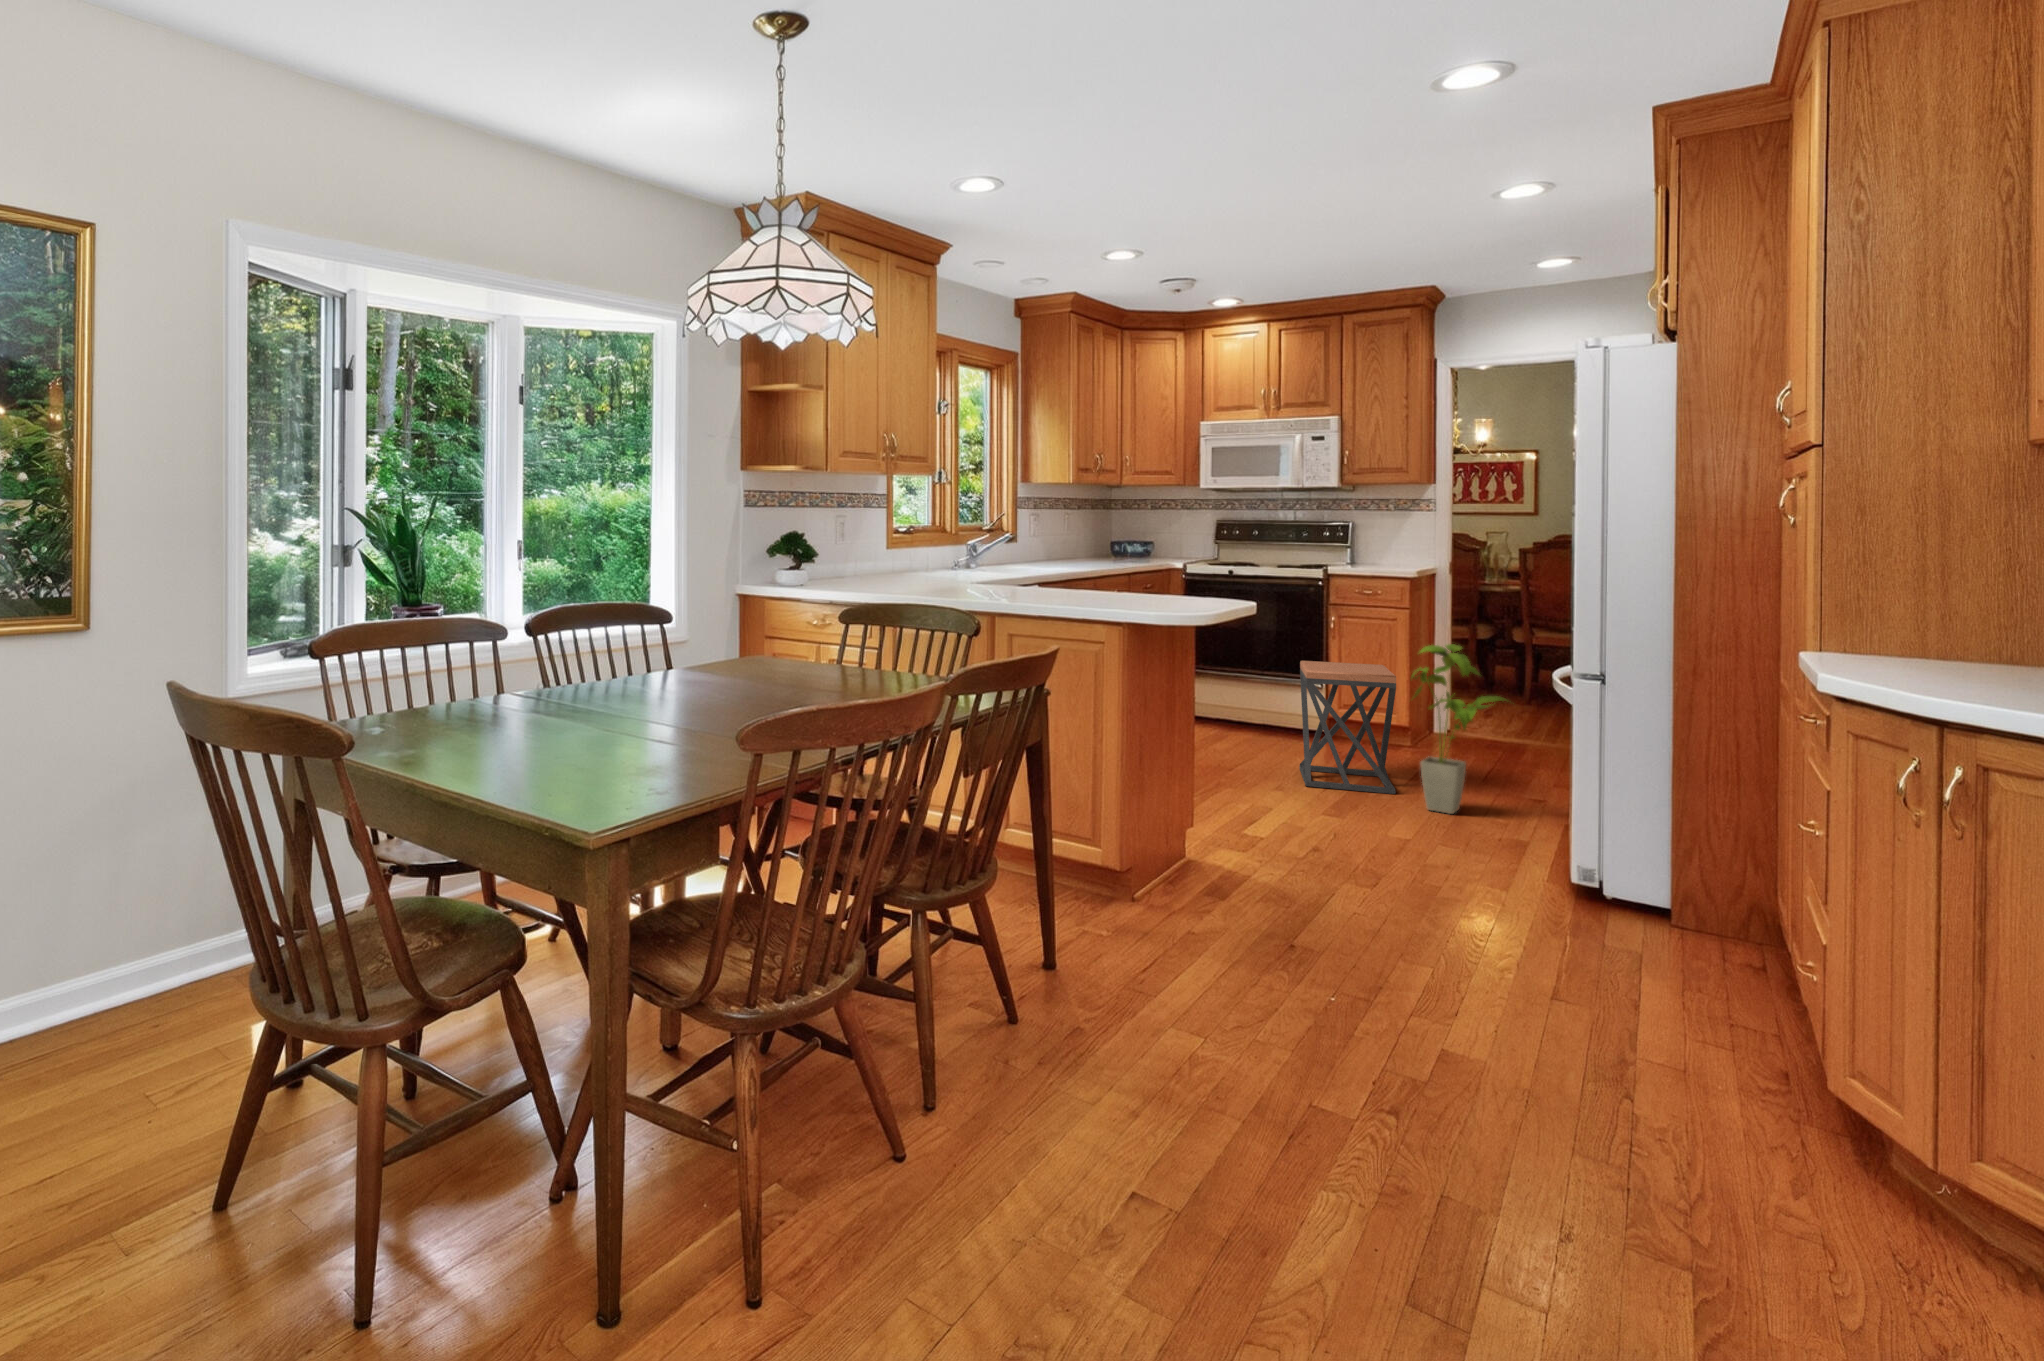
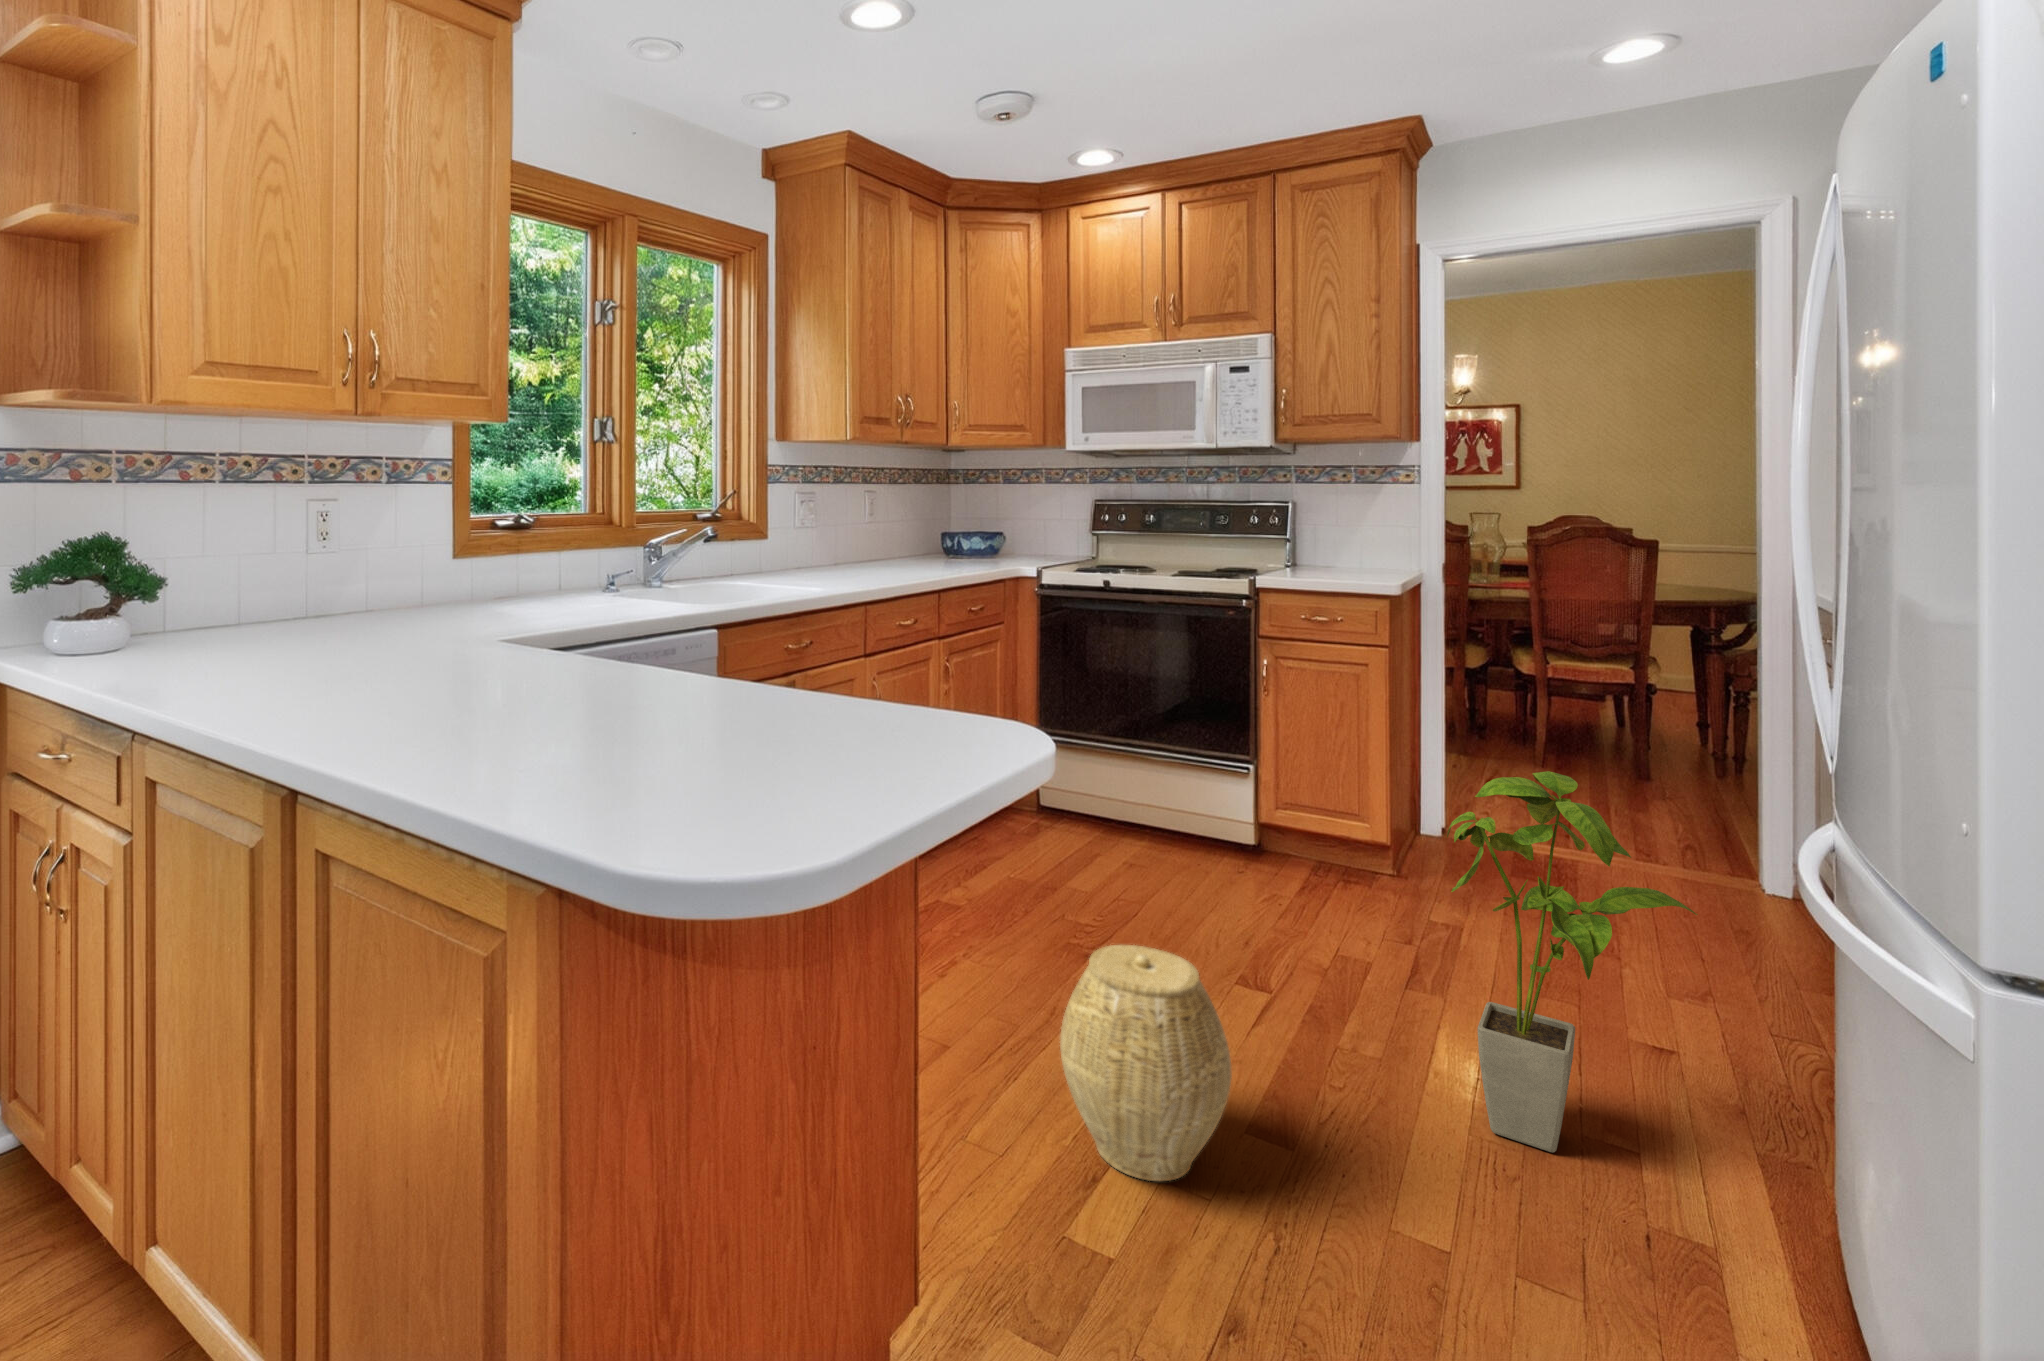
stool: present [1299,661,1396,794] -> none [1214,762,1410,1058]
woven basket: none [1227,723,1305,817] -> present [1060,945,1232,1181]

